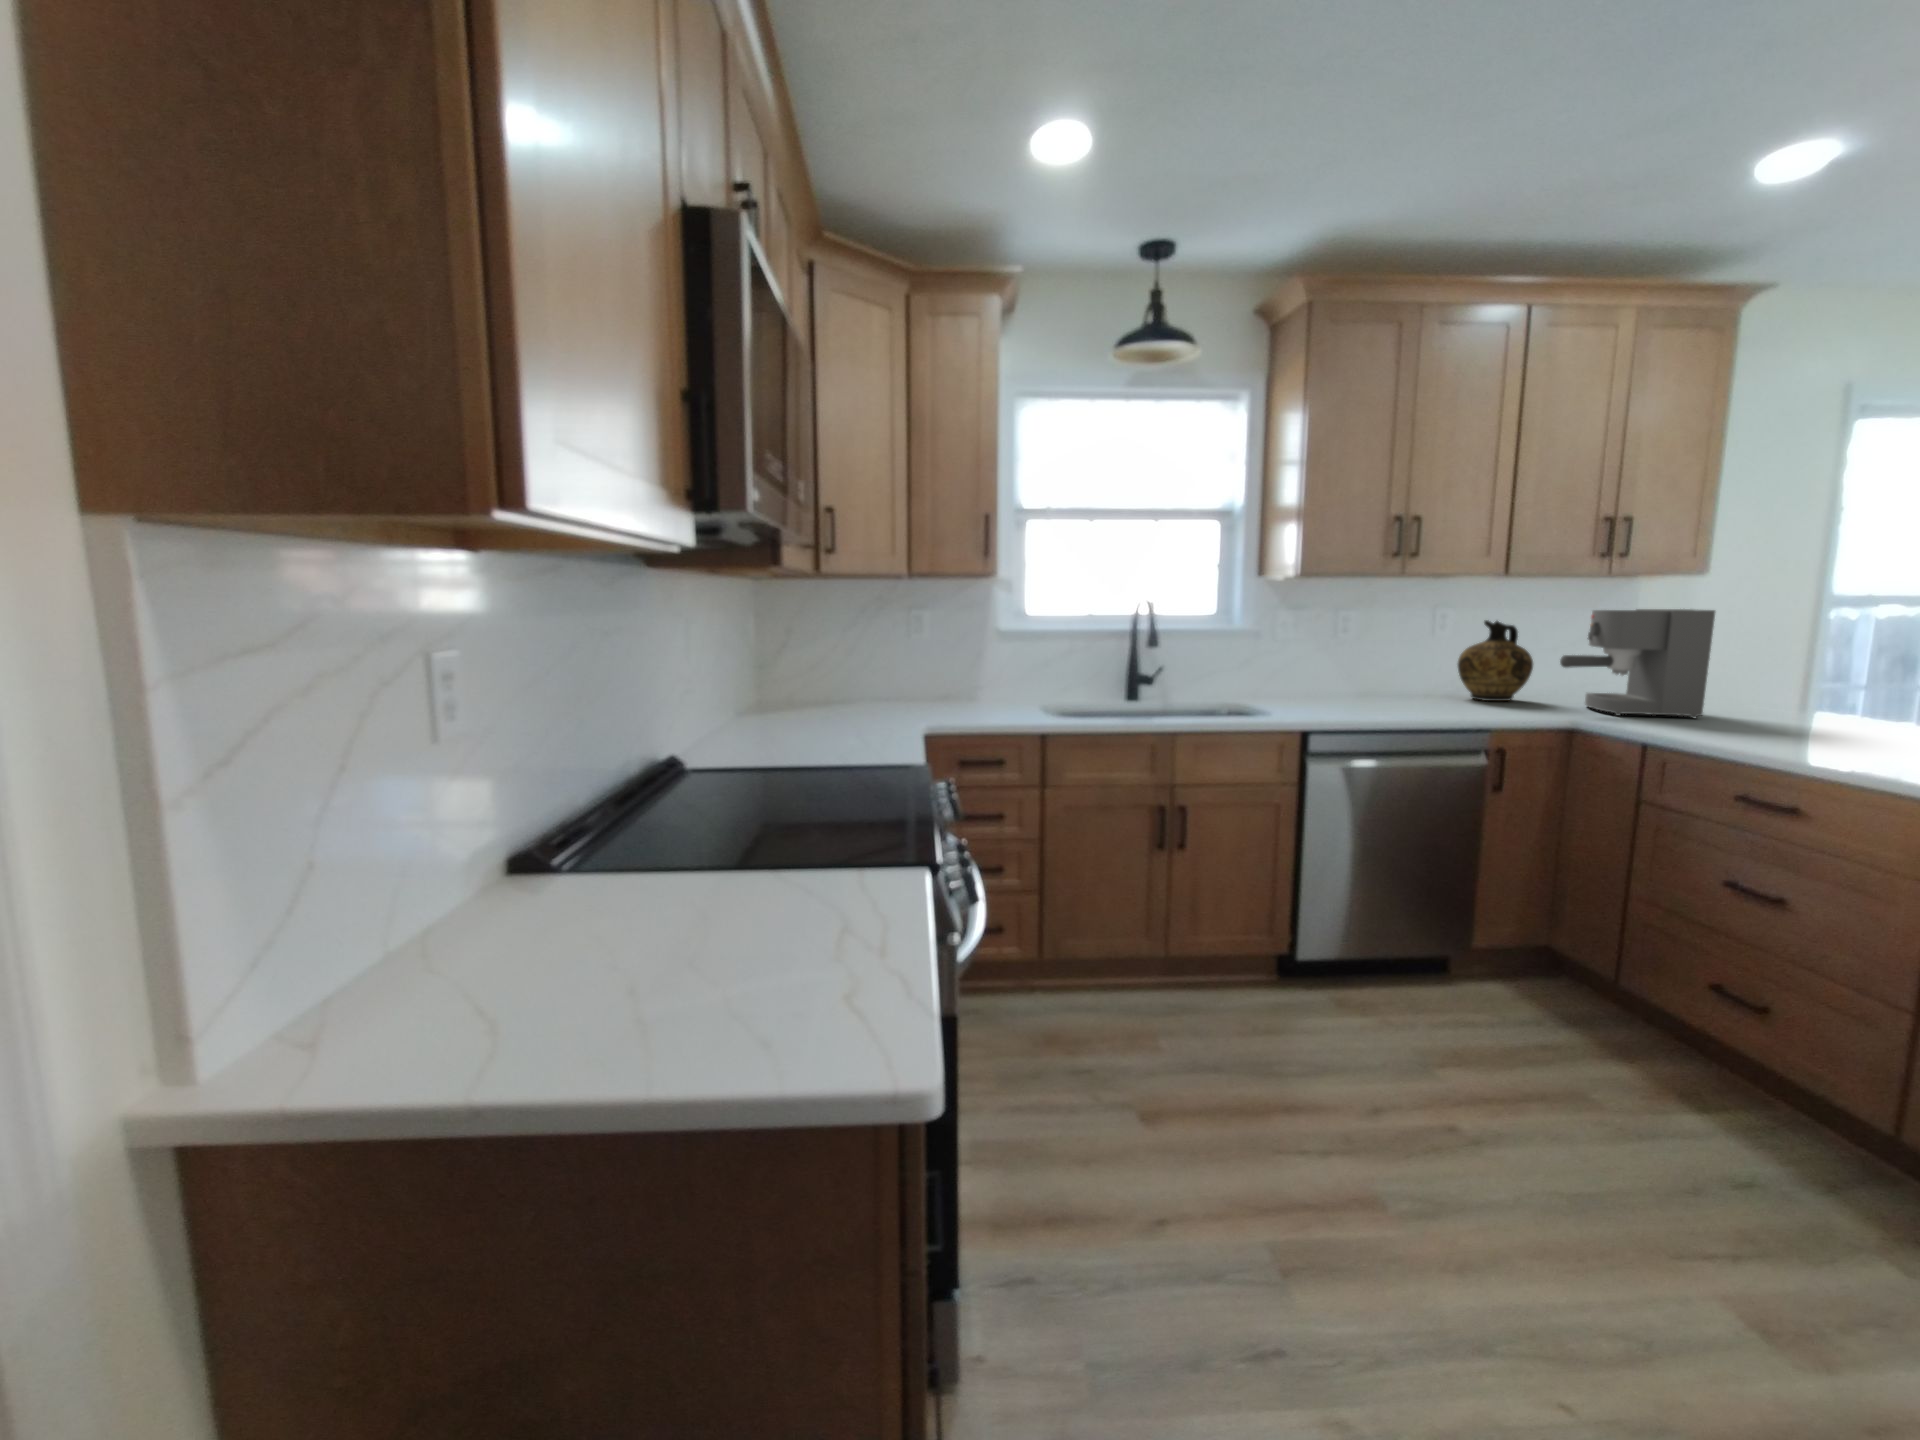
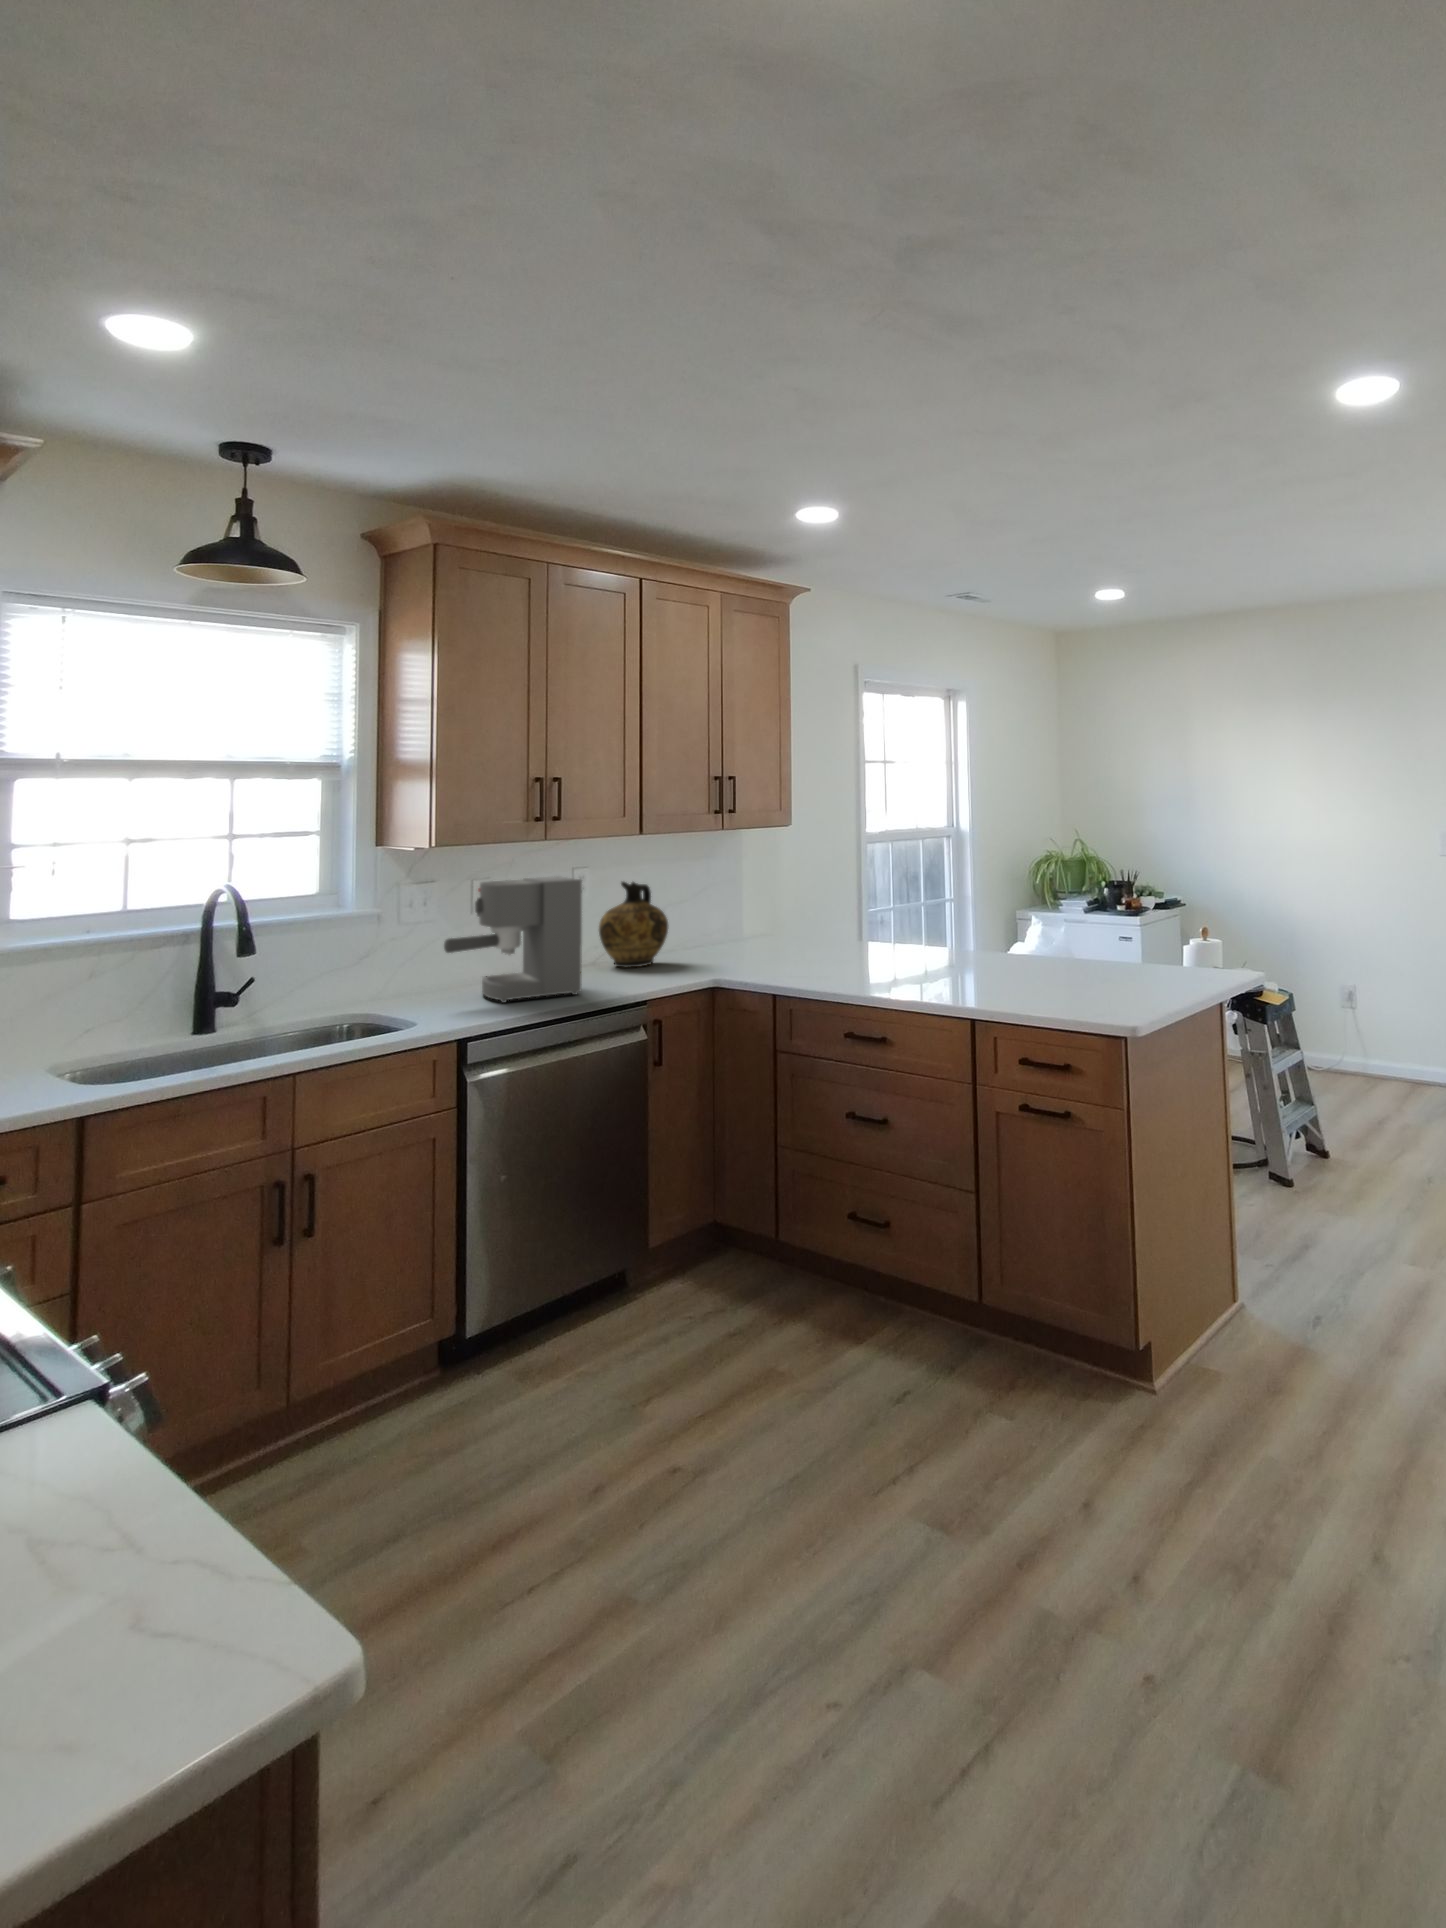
coffee maker: present [1560,609,1715,718] -> present [444,876,582,1003]

